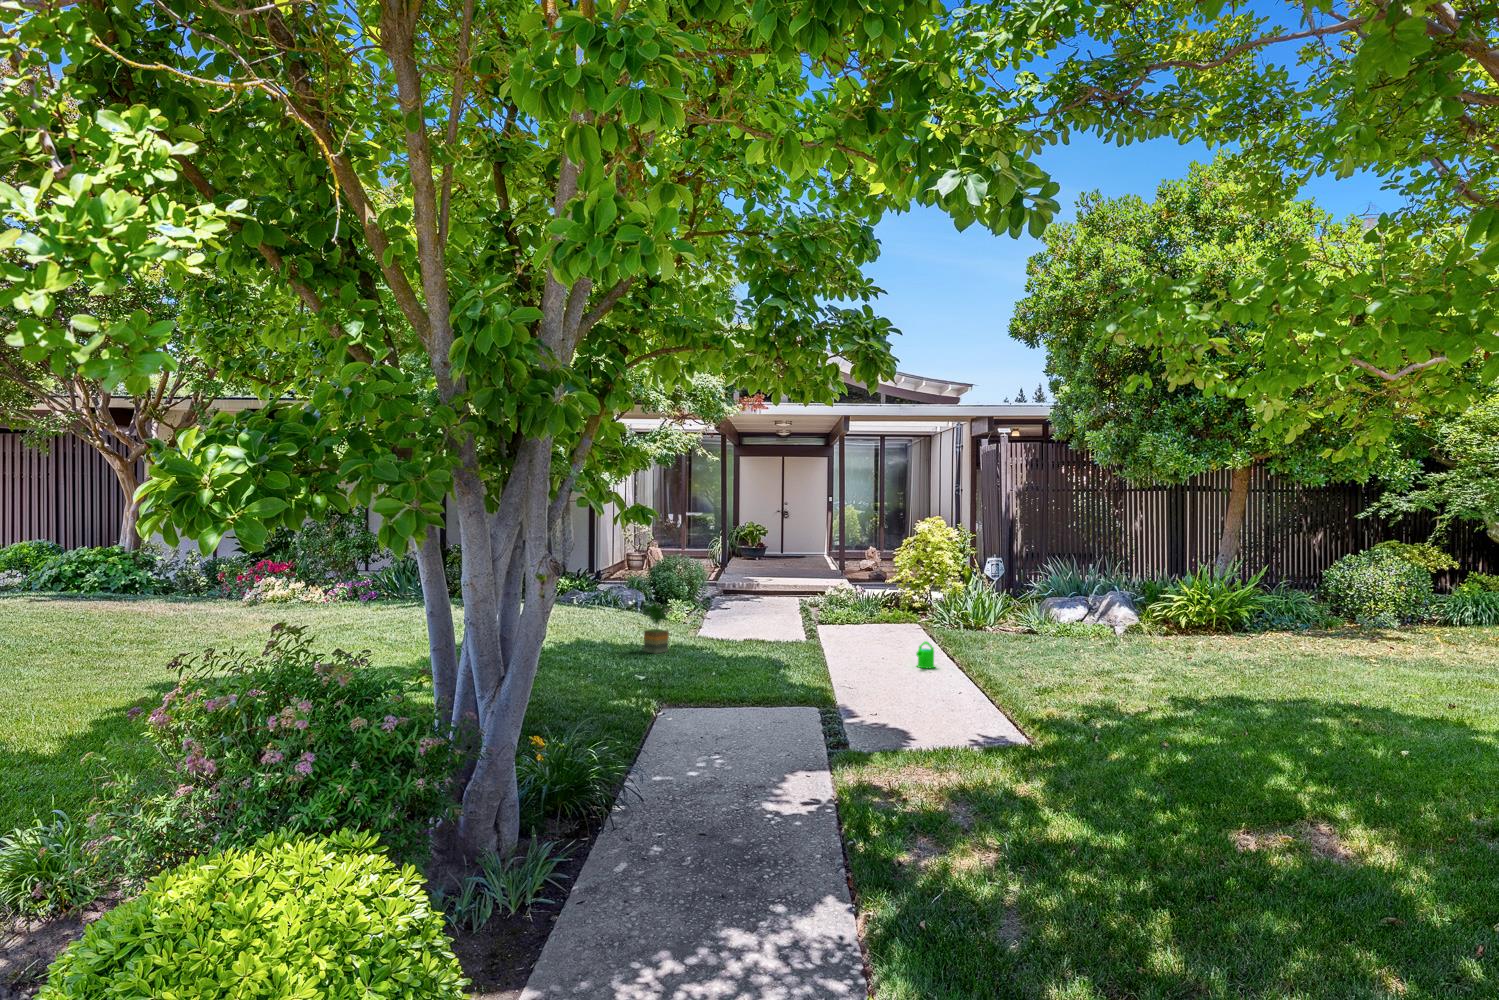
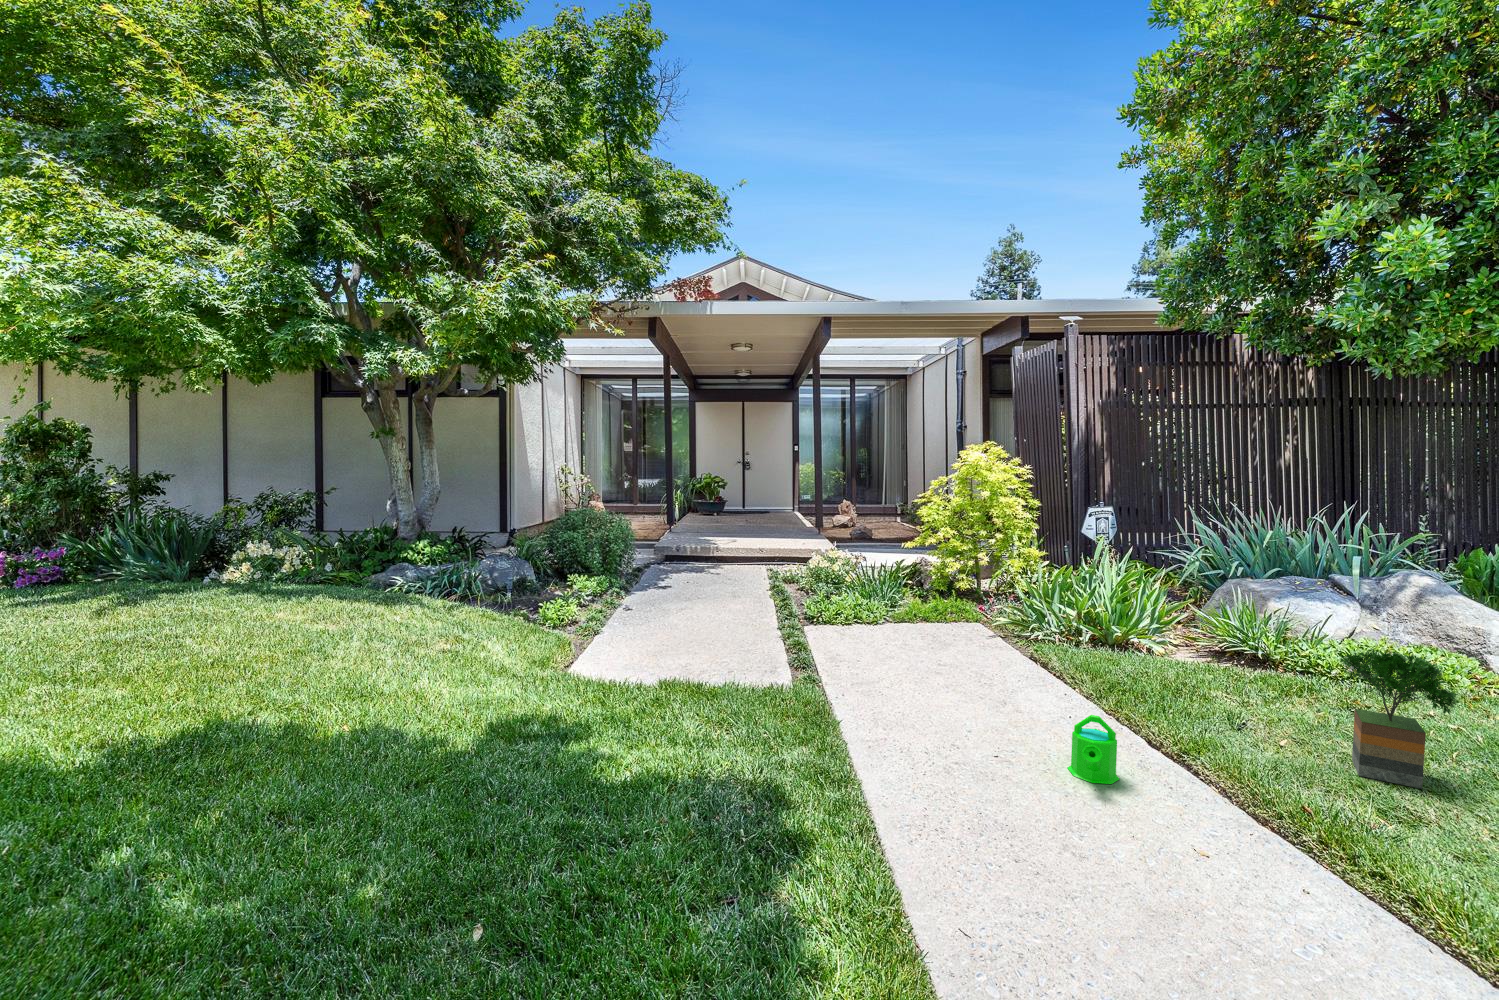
potted tree: present [644,604,673,654] -> present [1341,649,1457,789]

